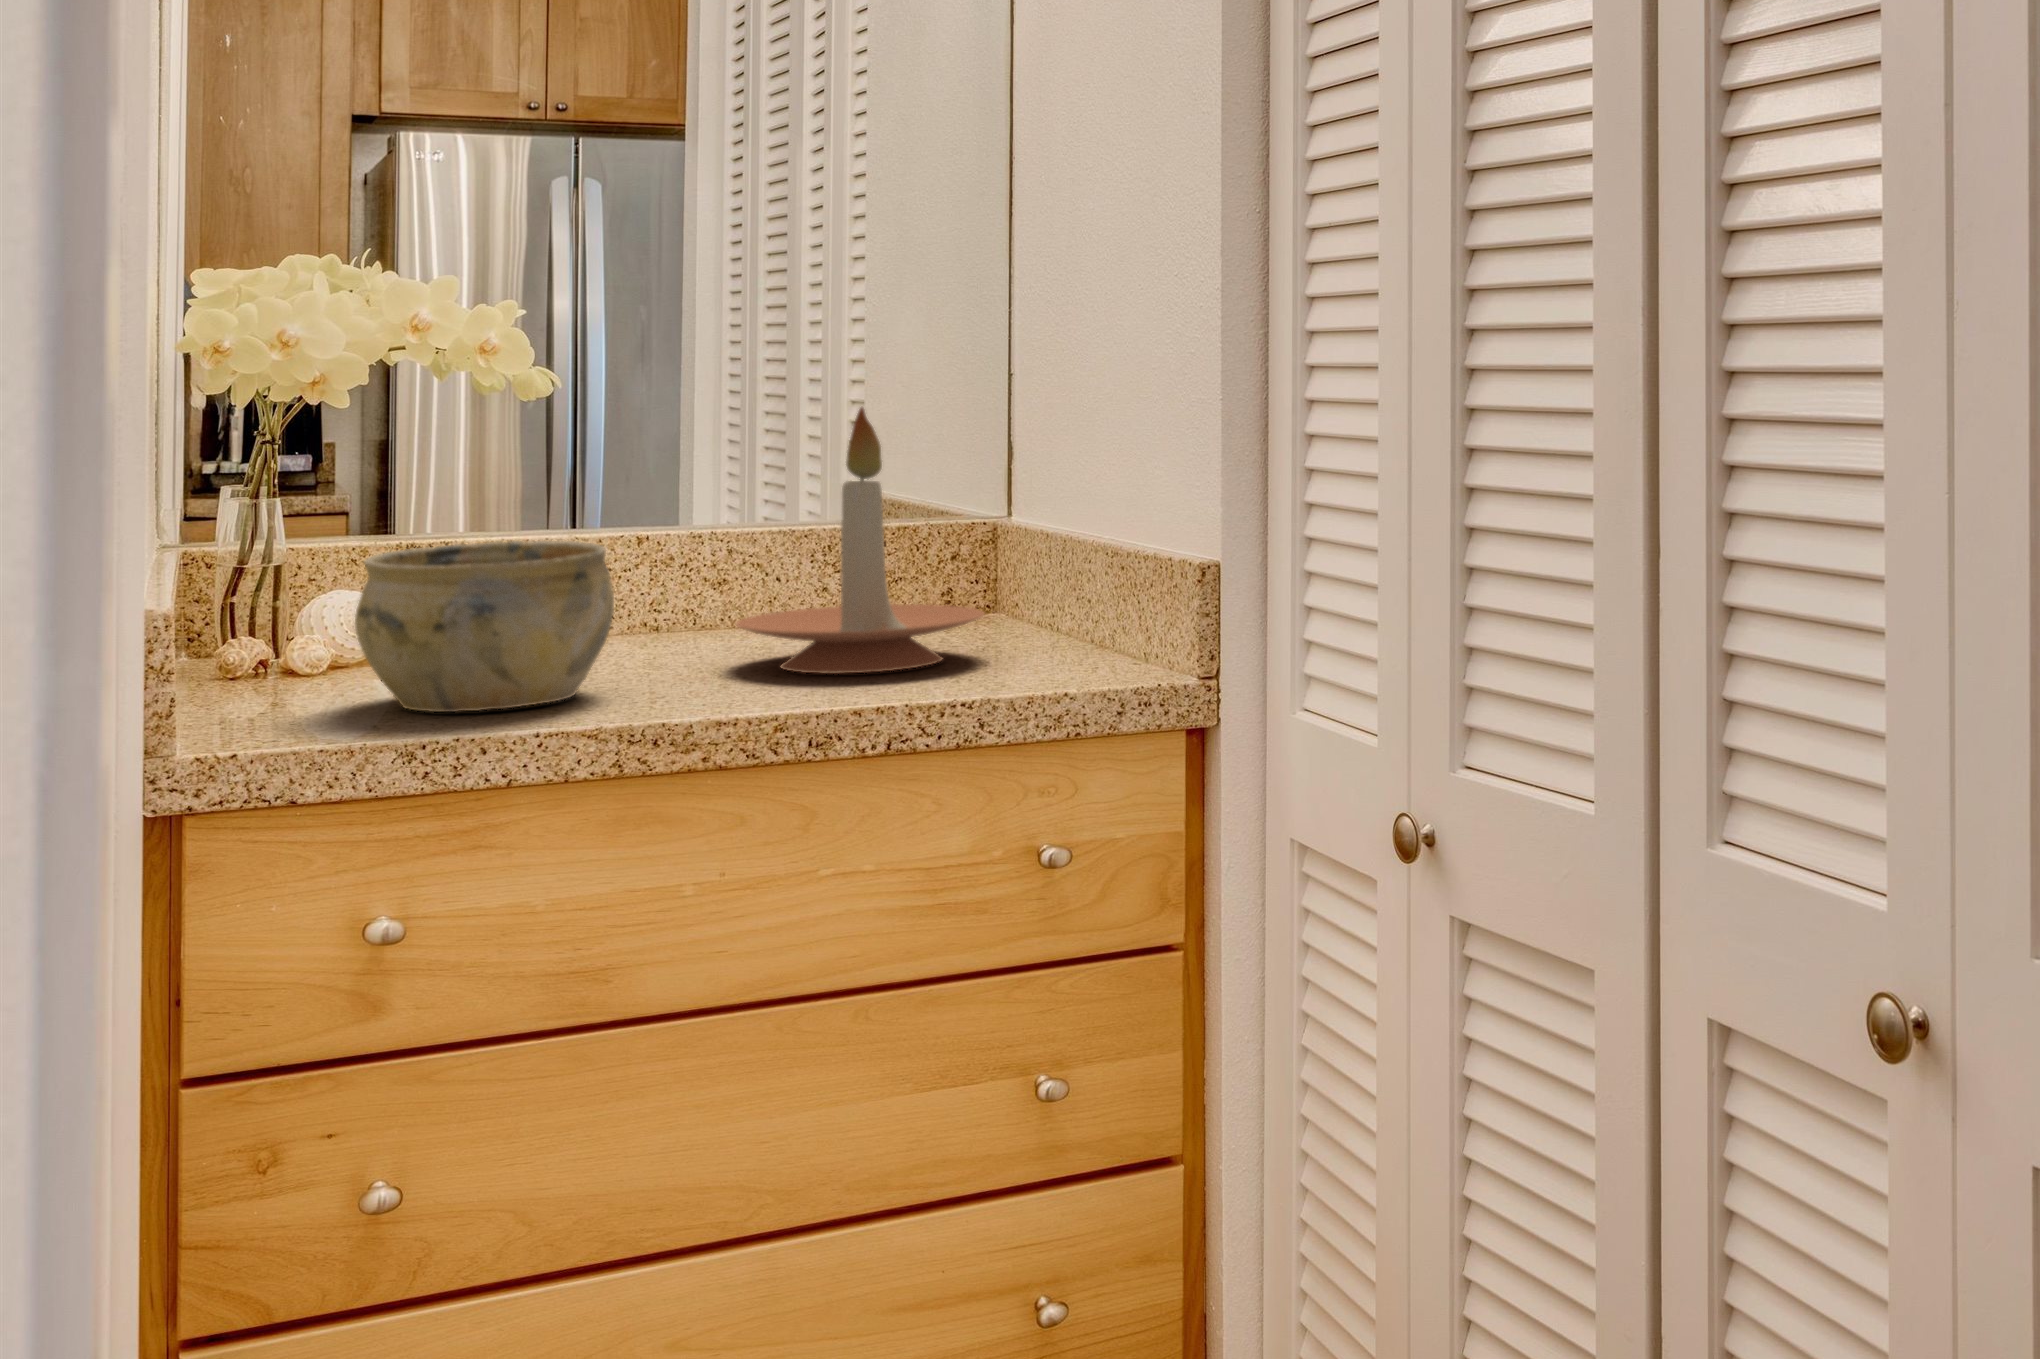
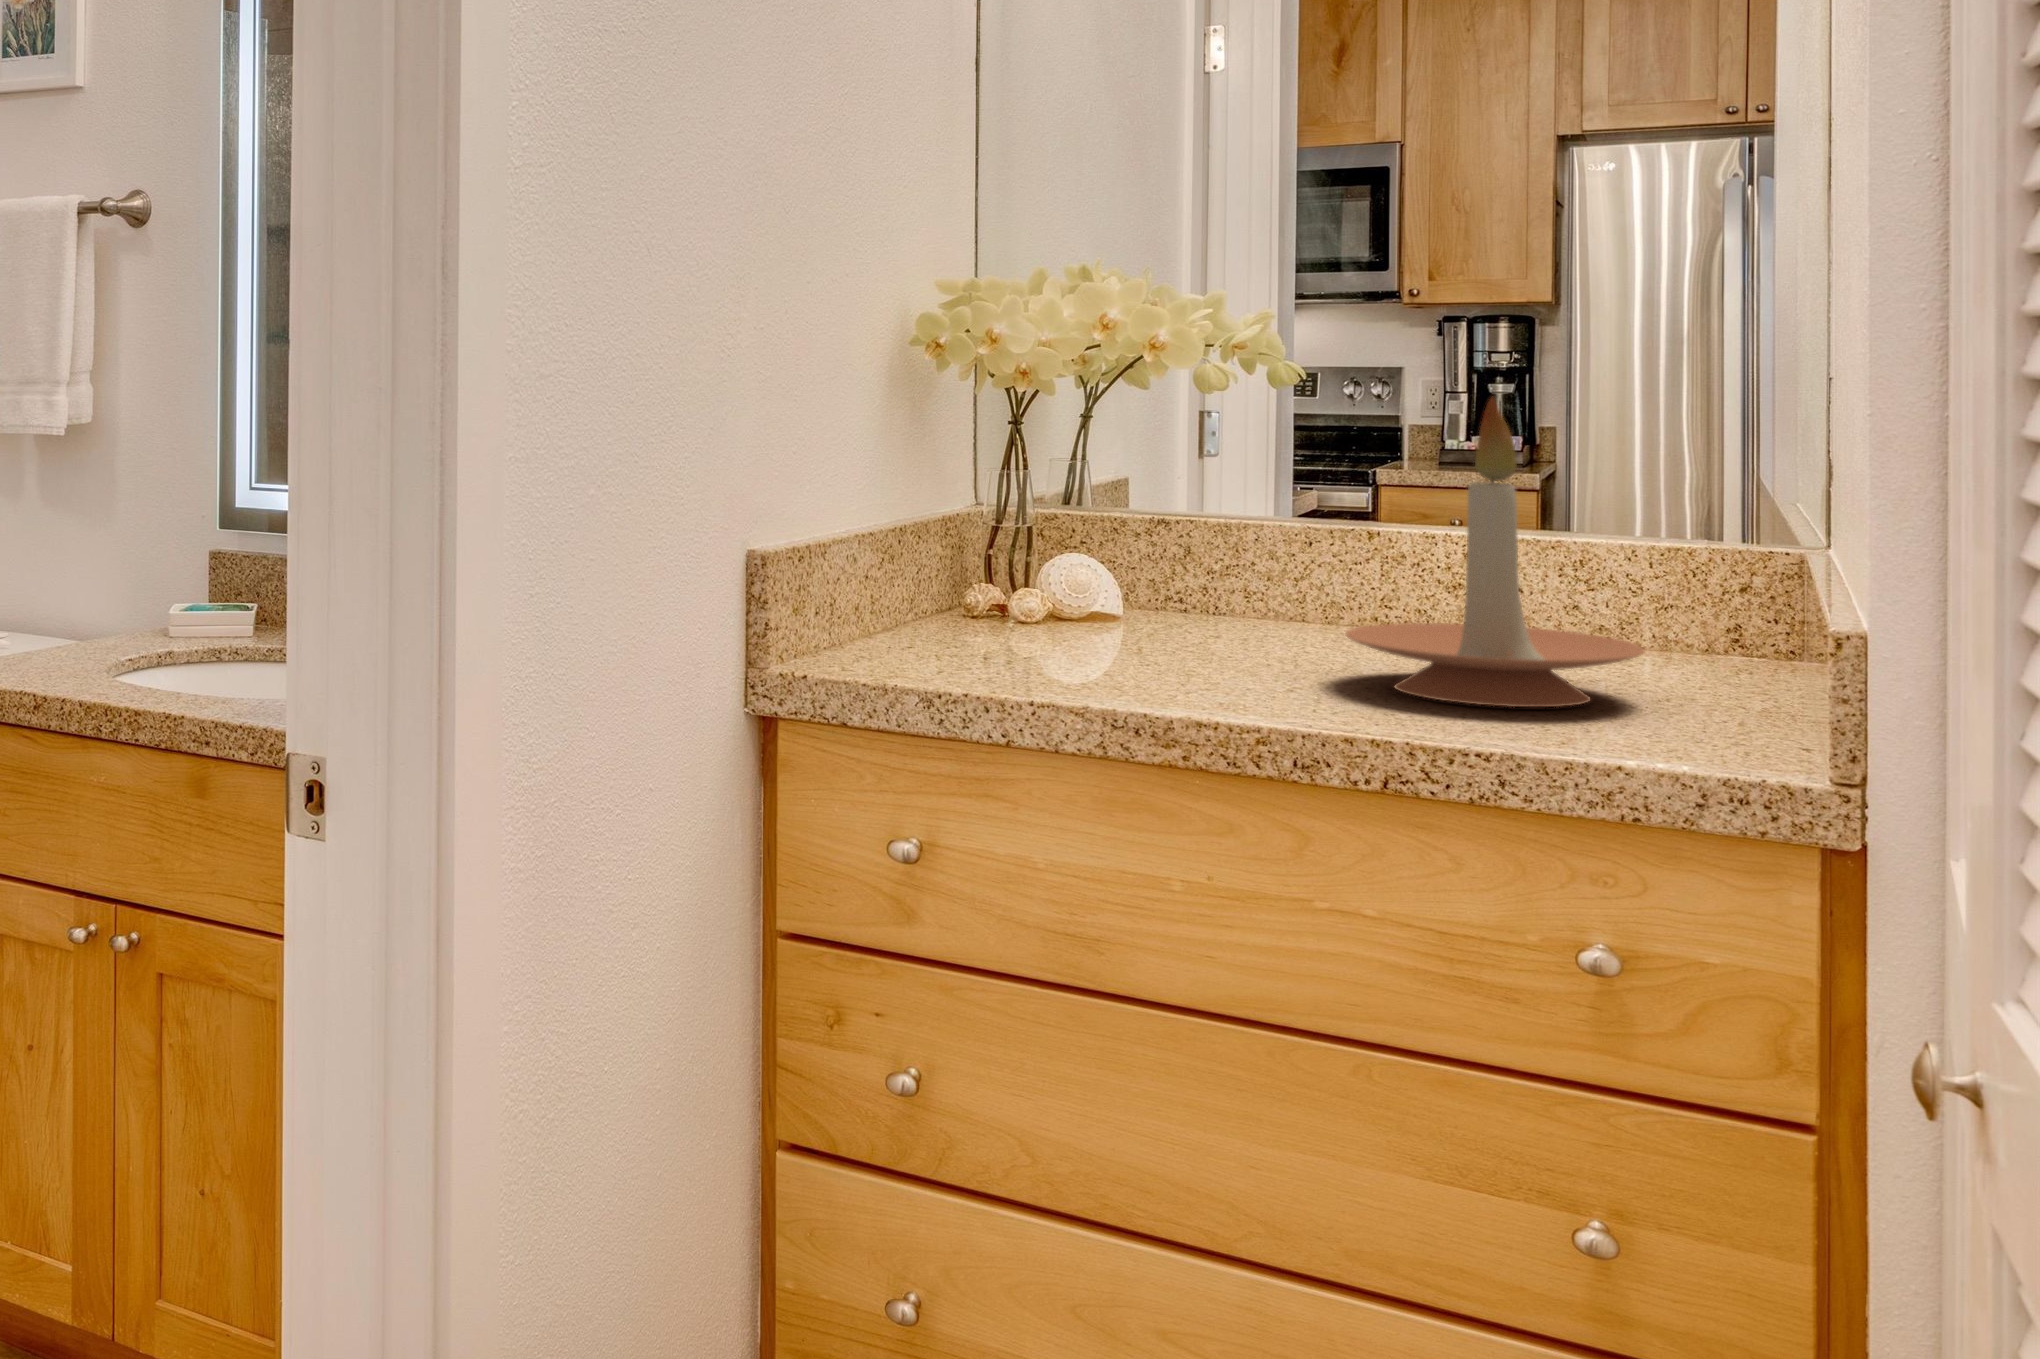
ceramic bowl: present [355,541,614,712] -> none [963,516,1194,677]

